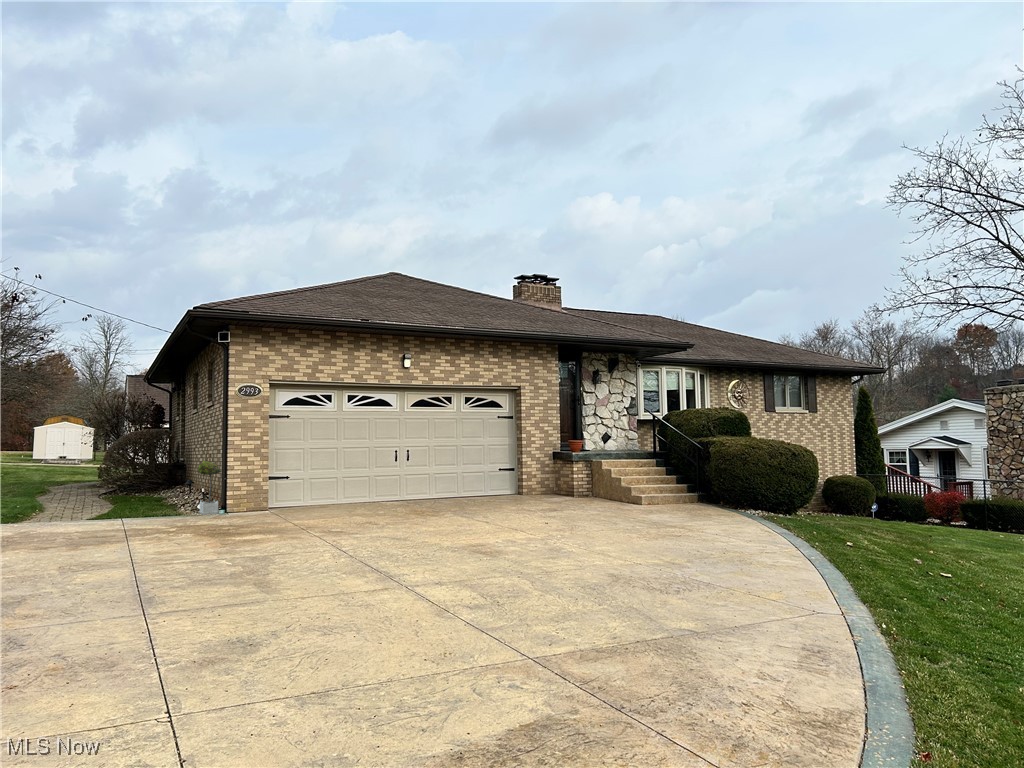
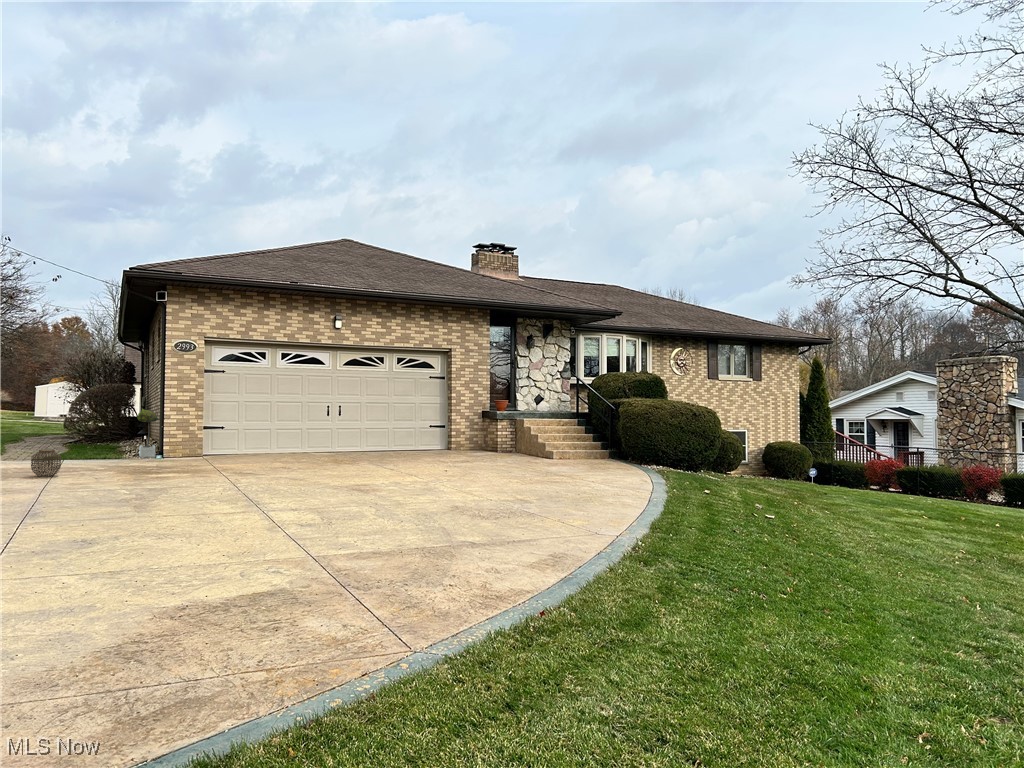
woven basket: none [111,514,144,546] -> present [31,449,61,477]

